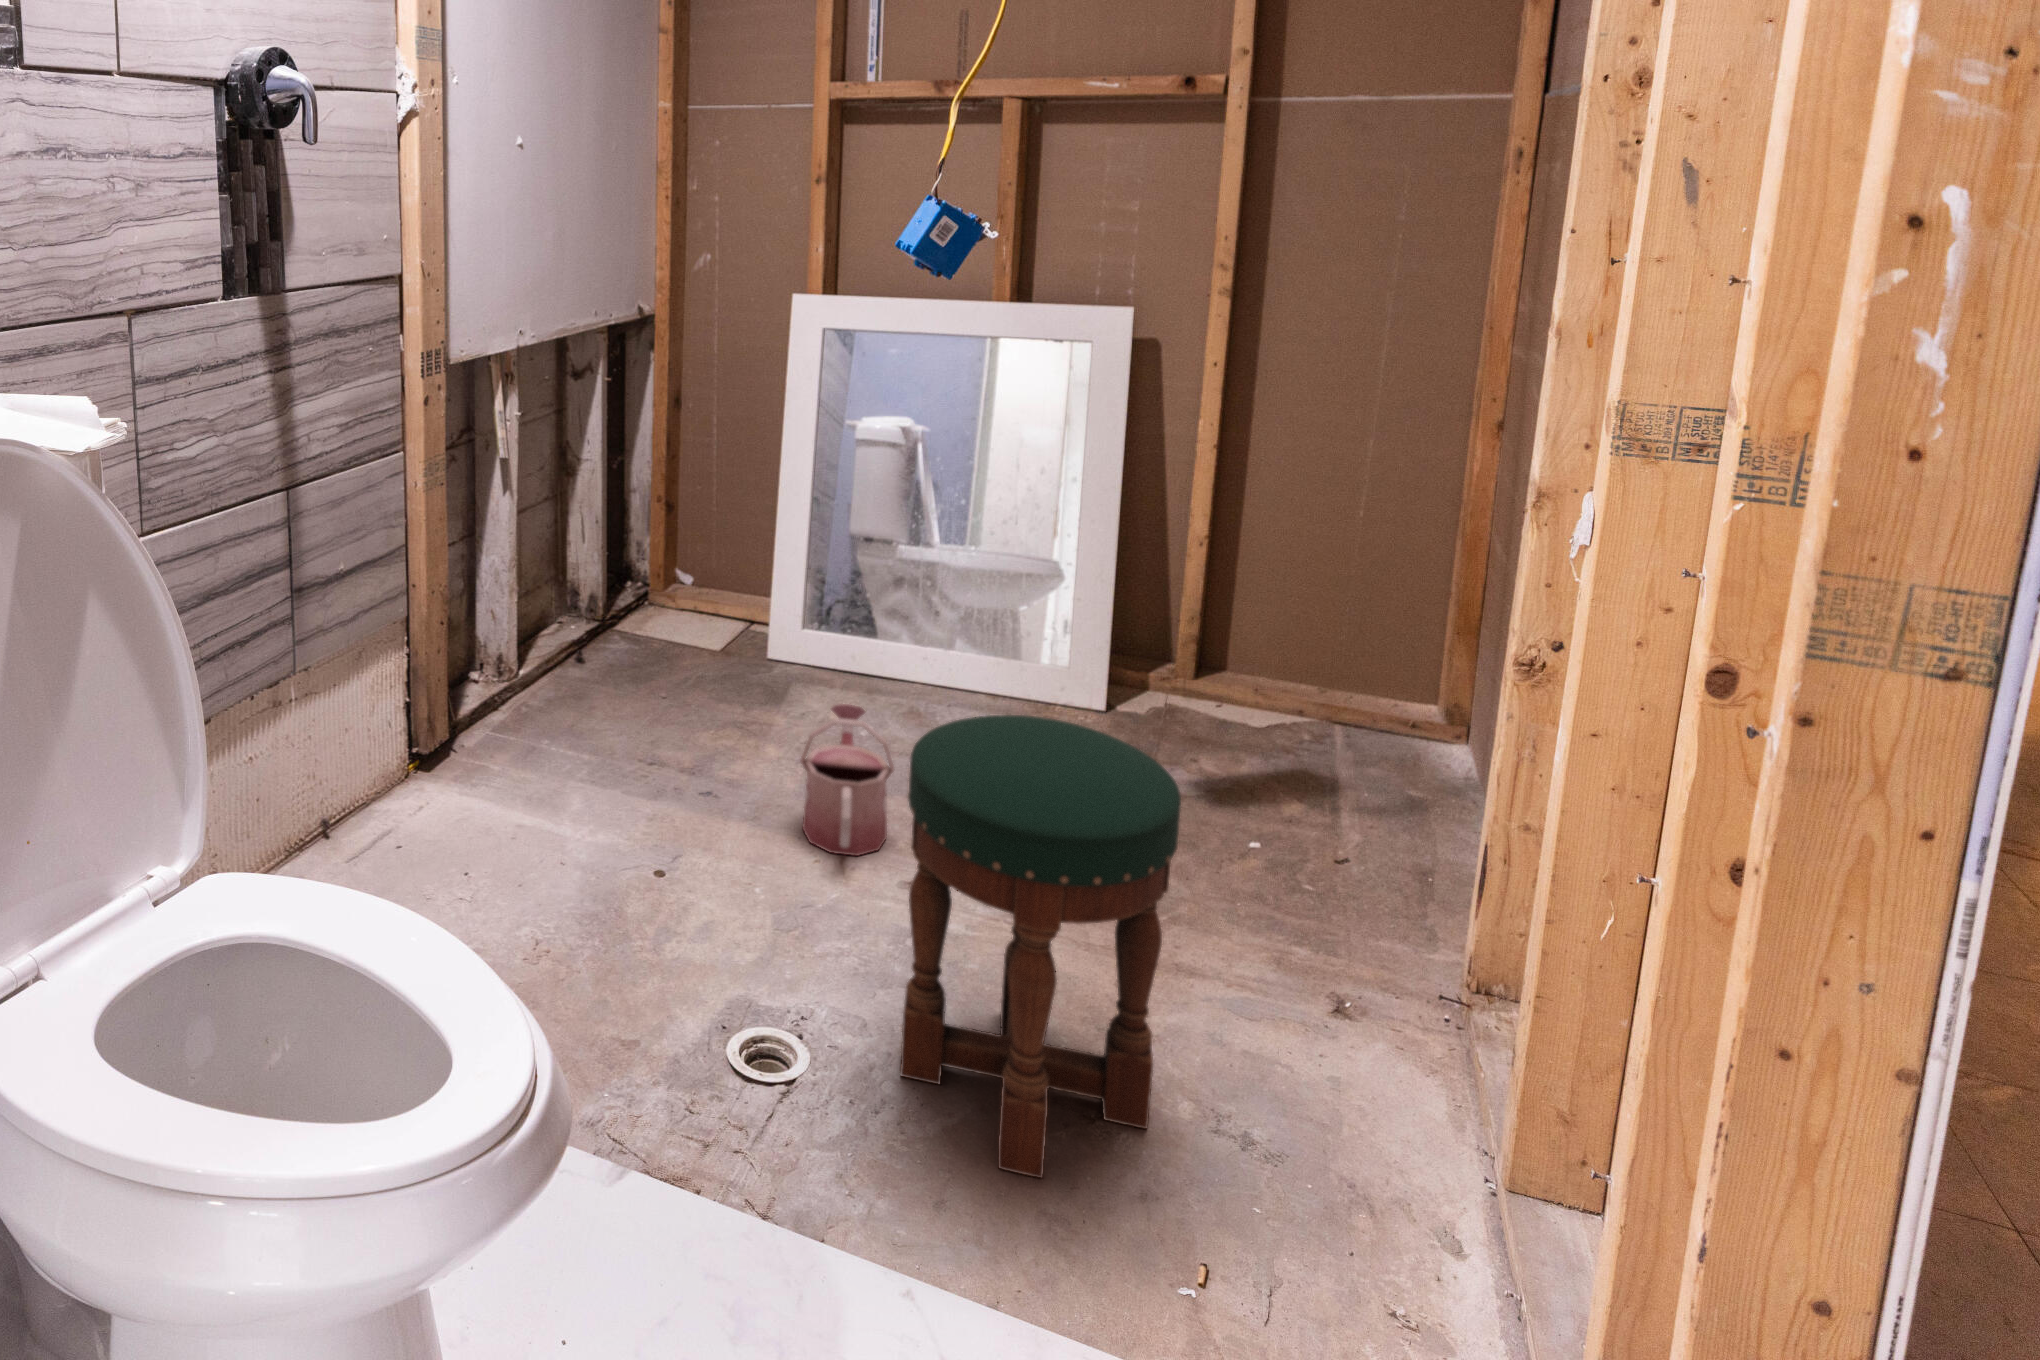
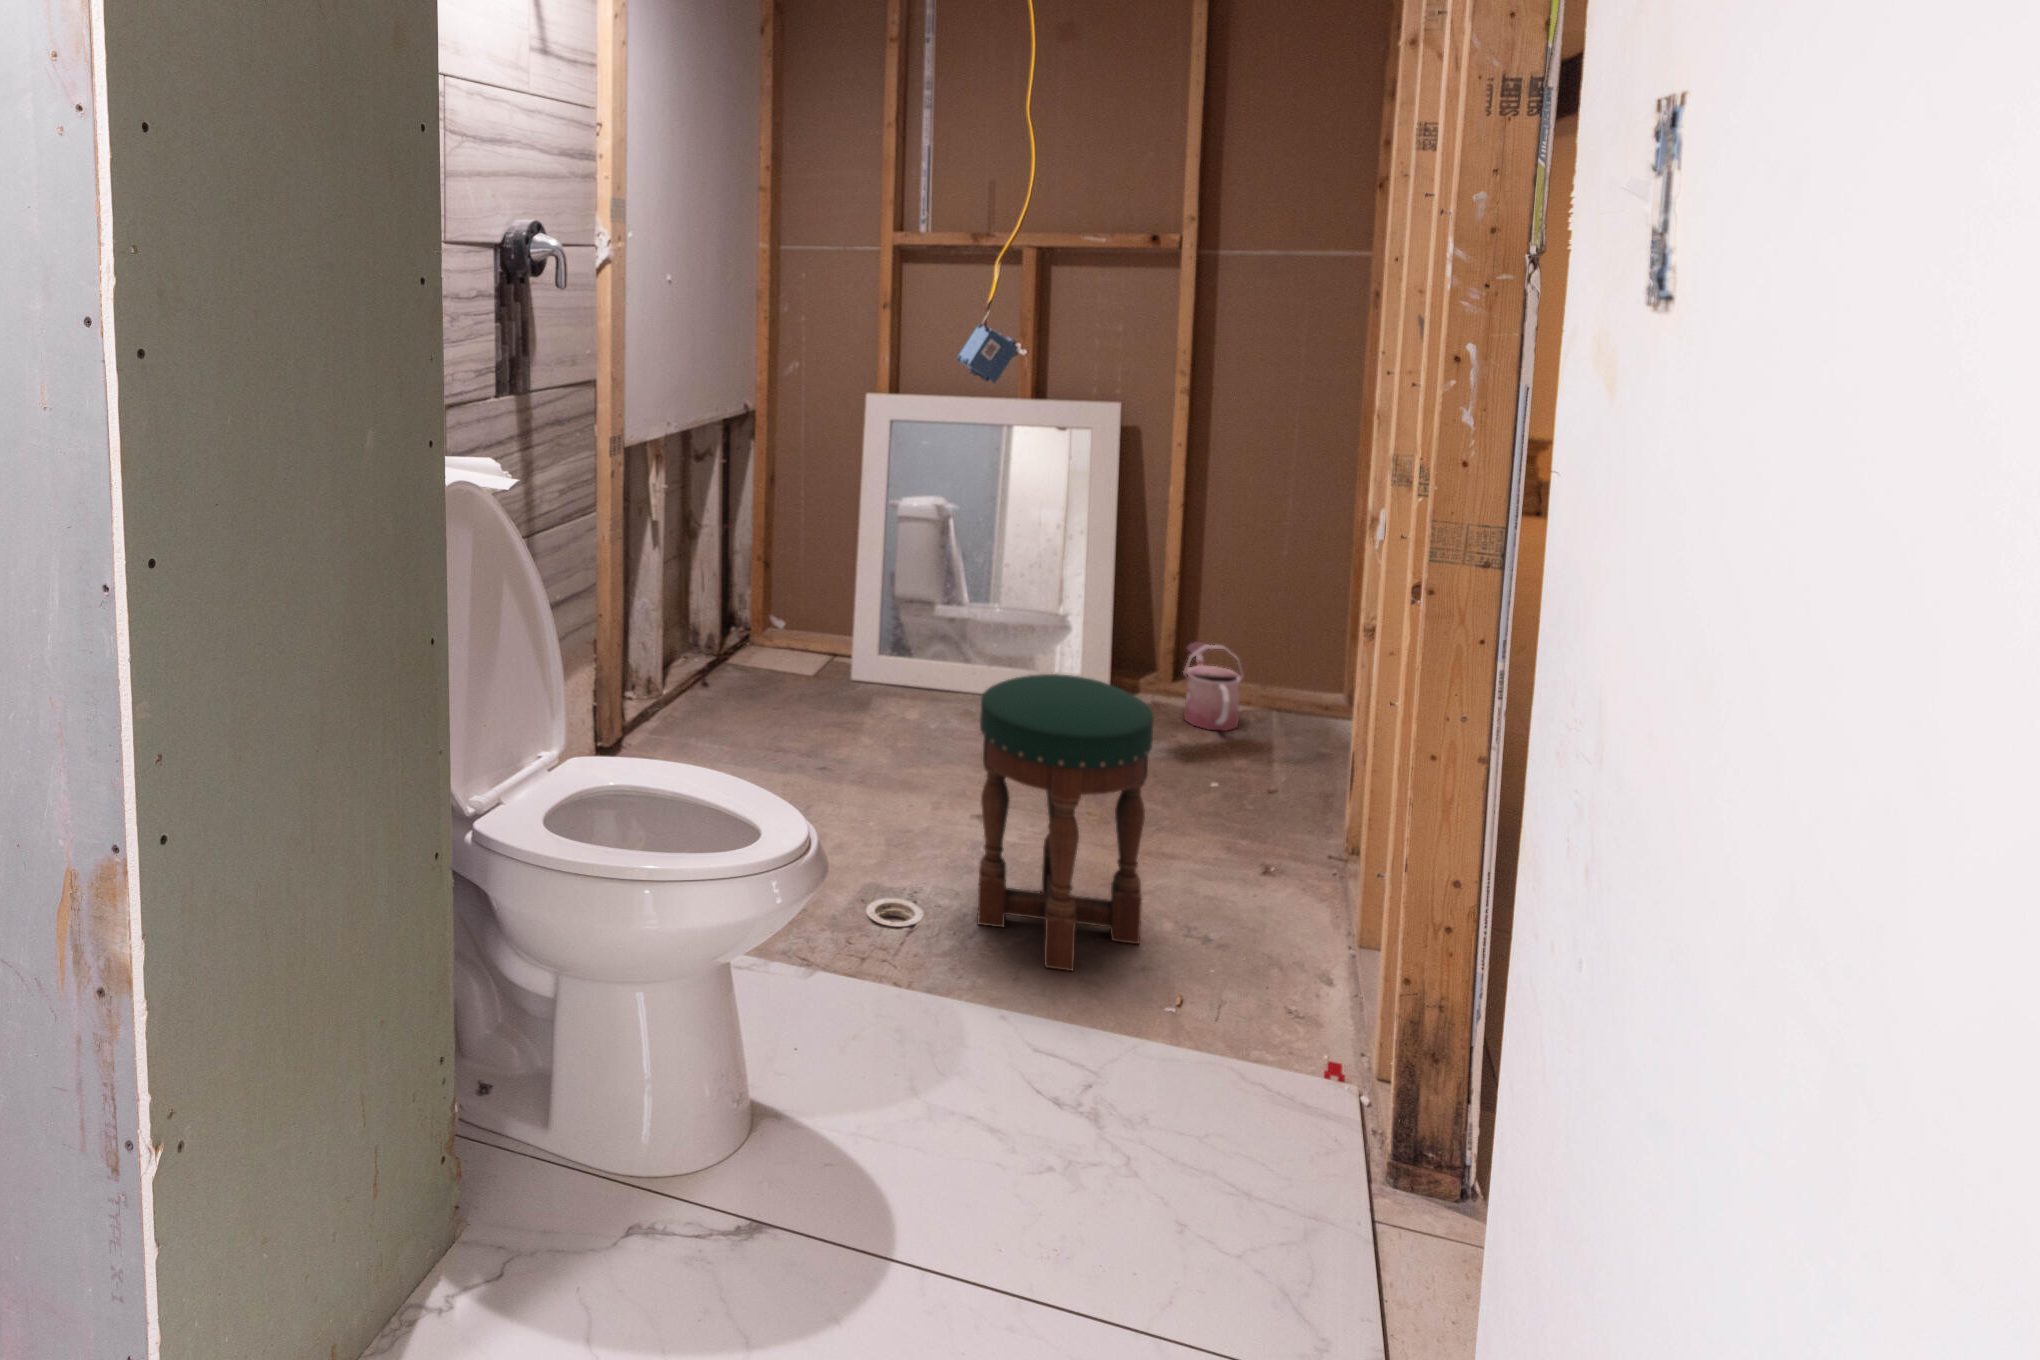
watering can: present [801,704,894,856] -> present [1184,642,1244,731]

